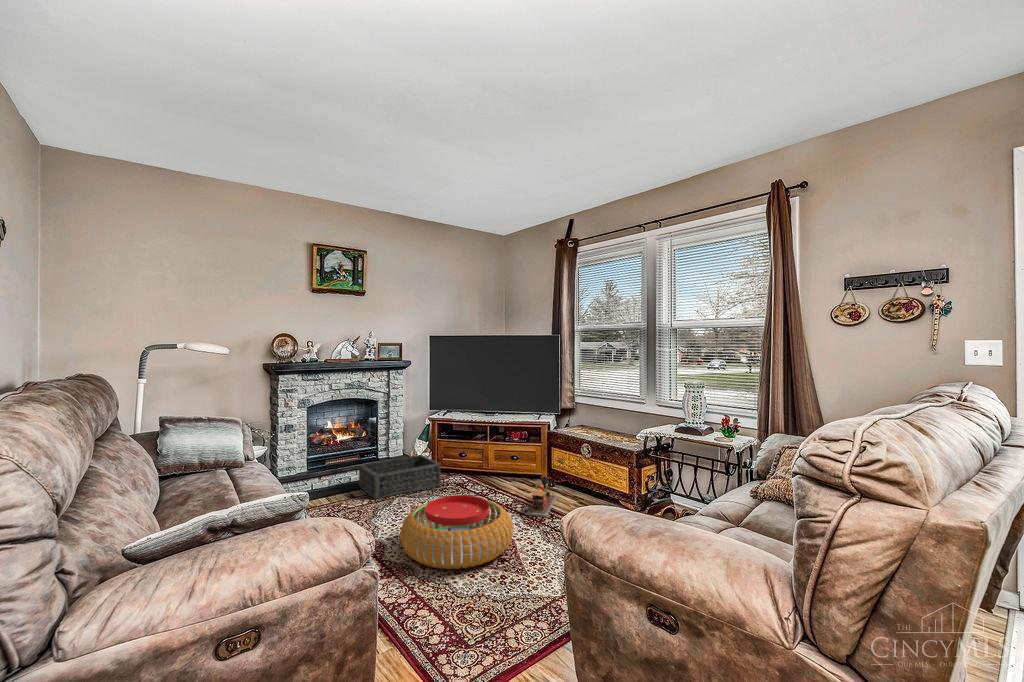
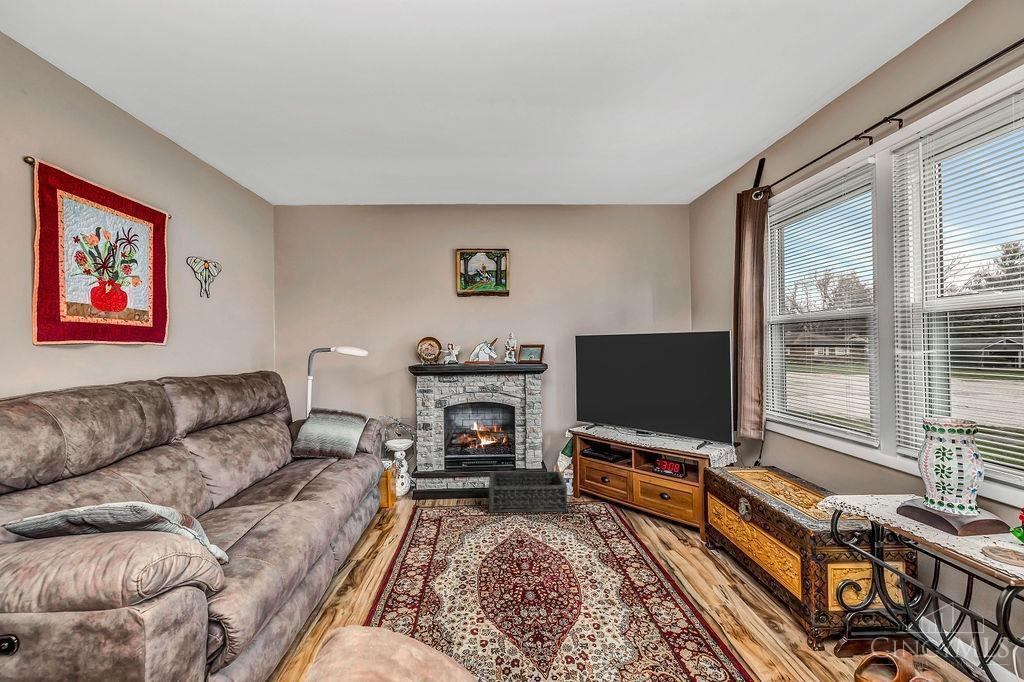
toy train: present [526,477,557,517] -> none [628,530,697,589]
pouf: present [400,495,513,569] -> none [439,530,576,629]

